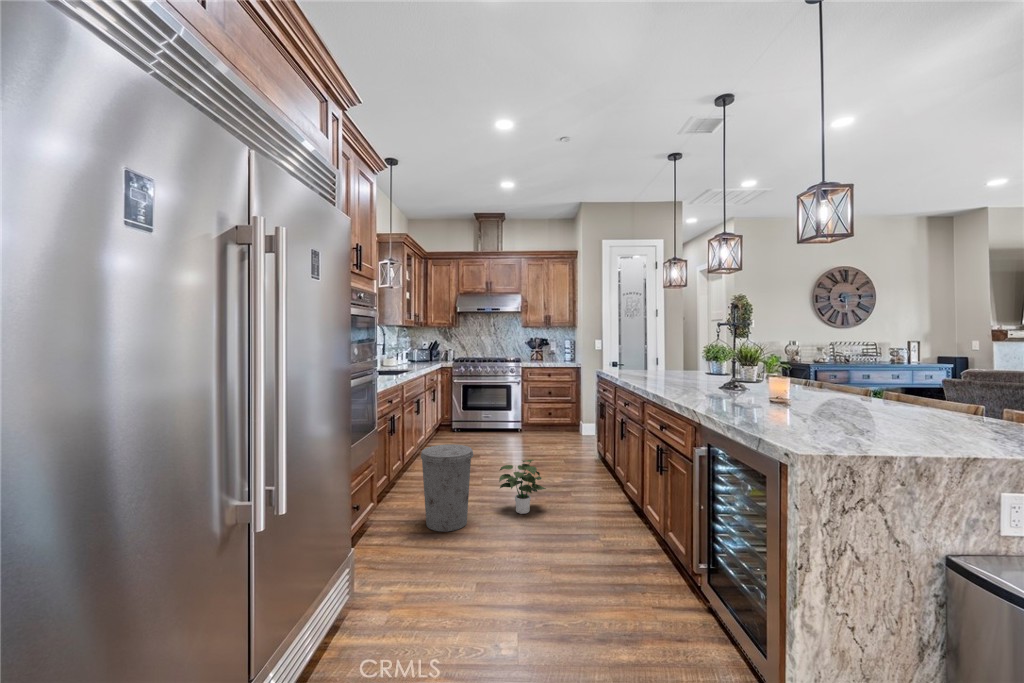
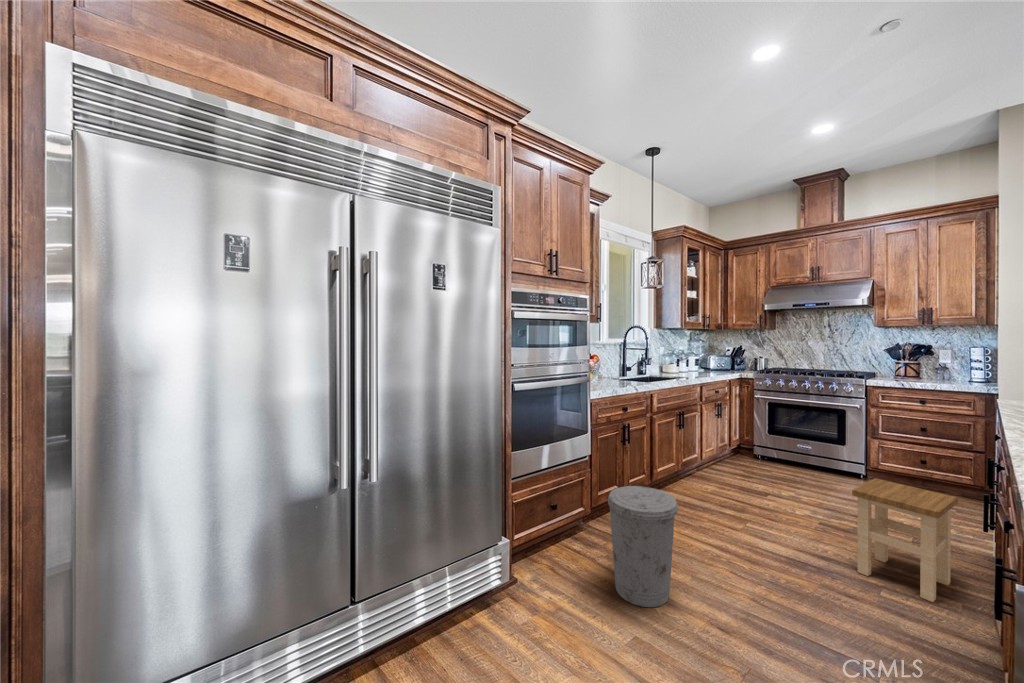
stool: none [544,418,584,478] -> present [852,478,958,602]
potted plant: present [499,459,546,514] -> none [723,541,812,630]

